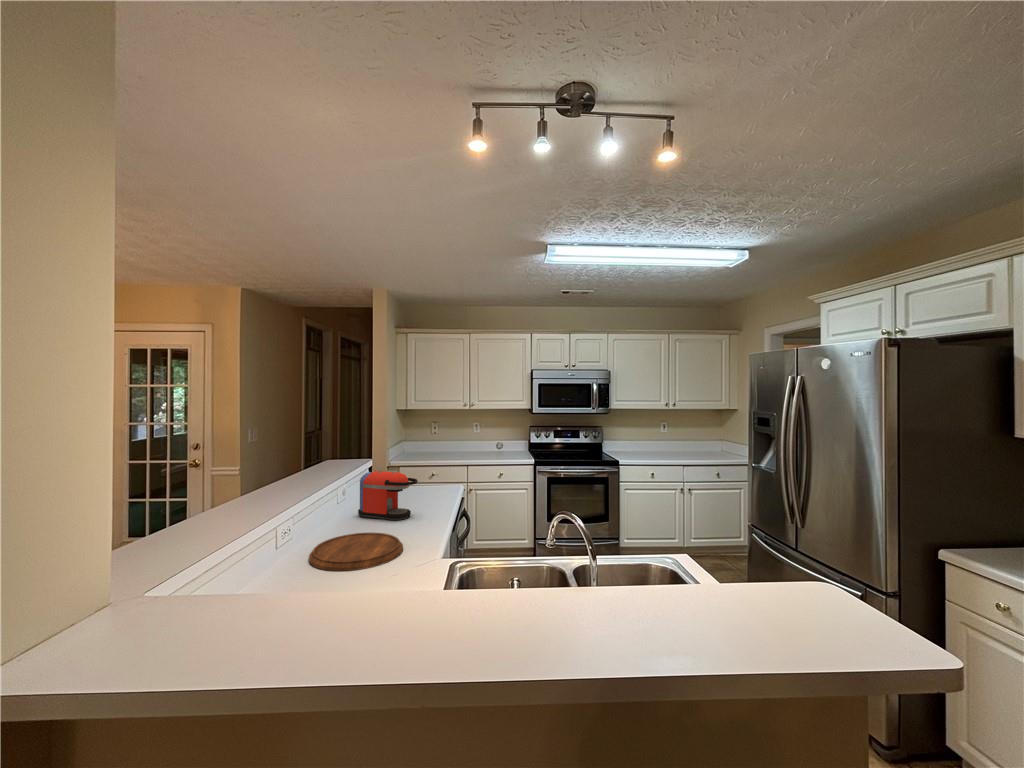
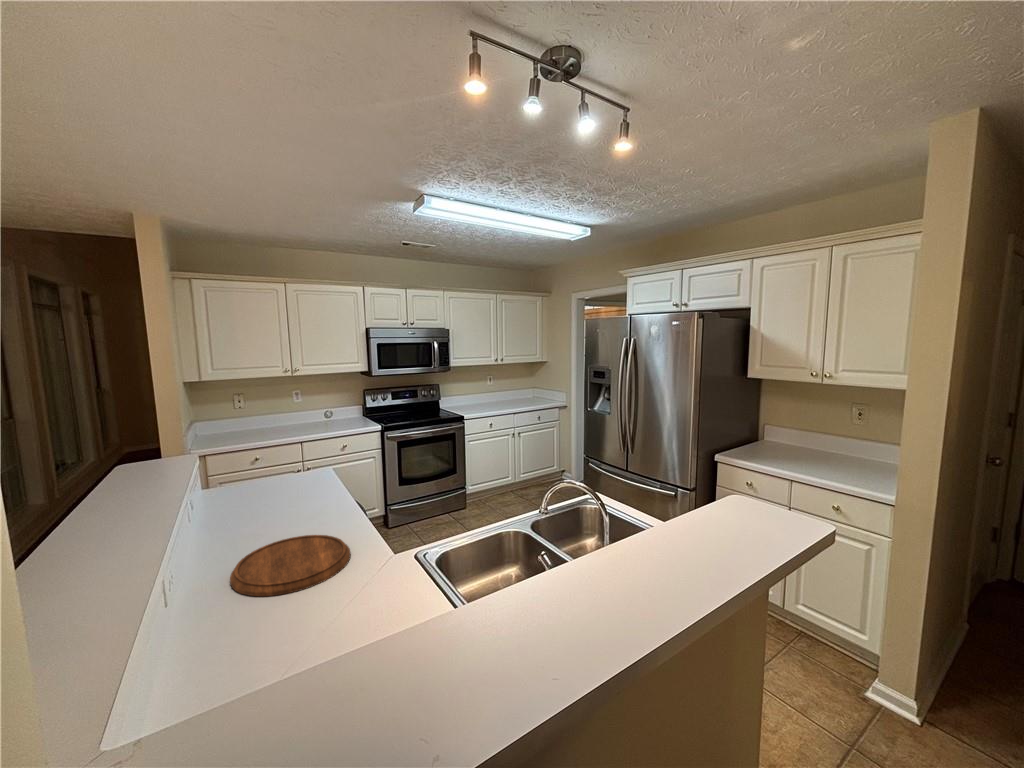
coffee maker: present [358,471,418,520] -> none [235,461,317,521]

